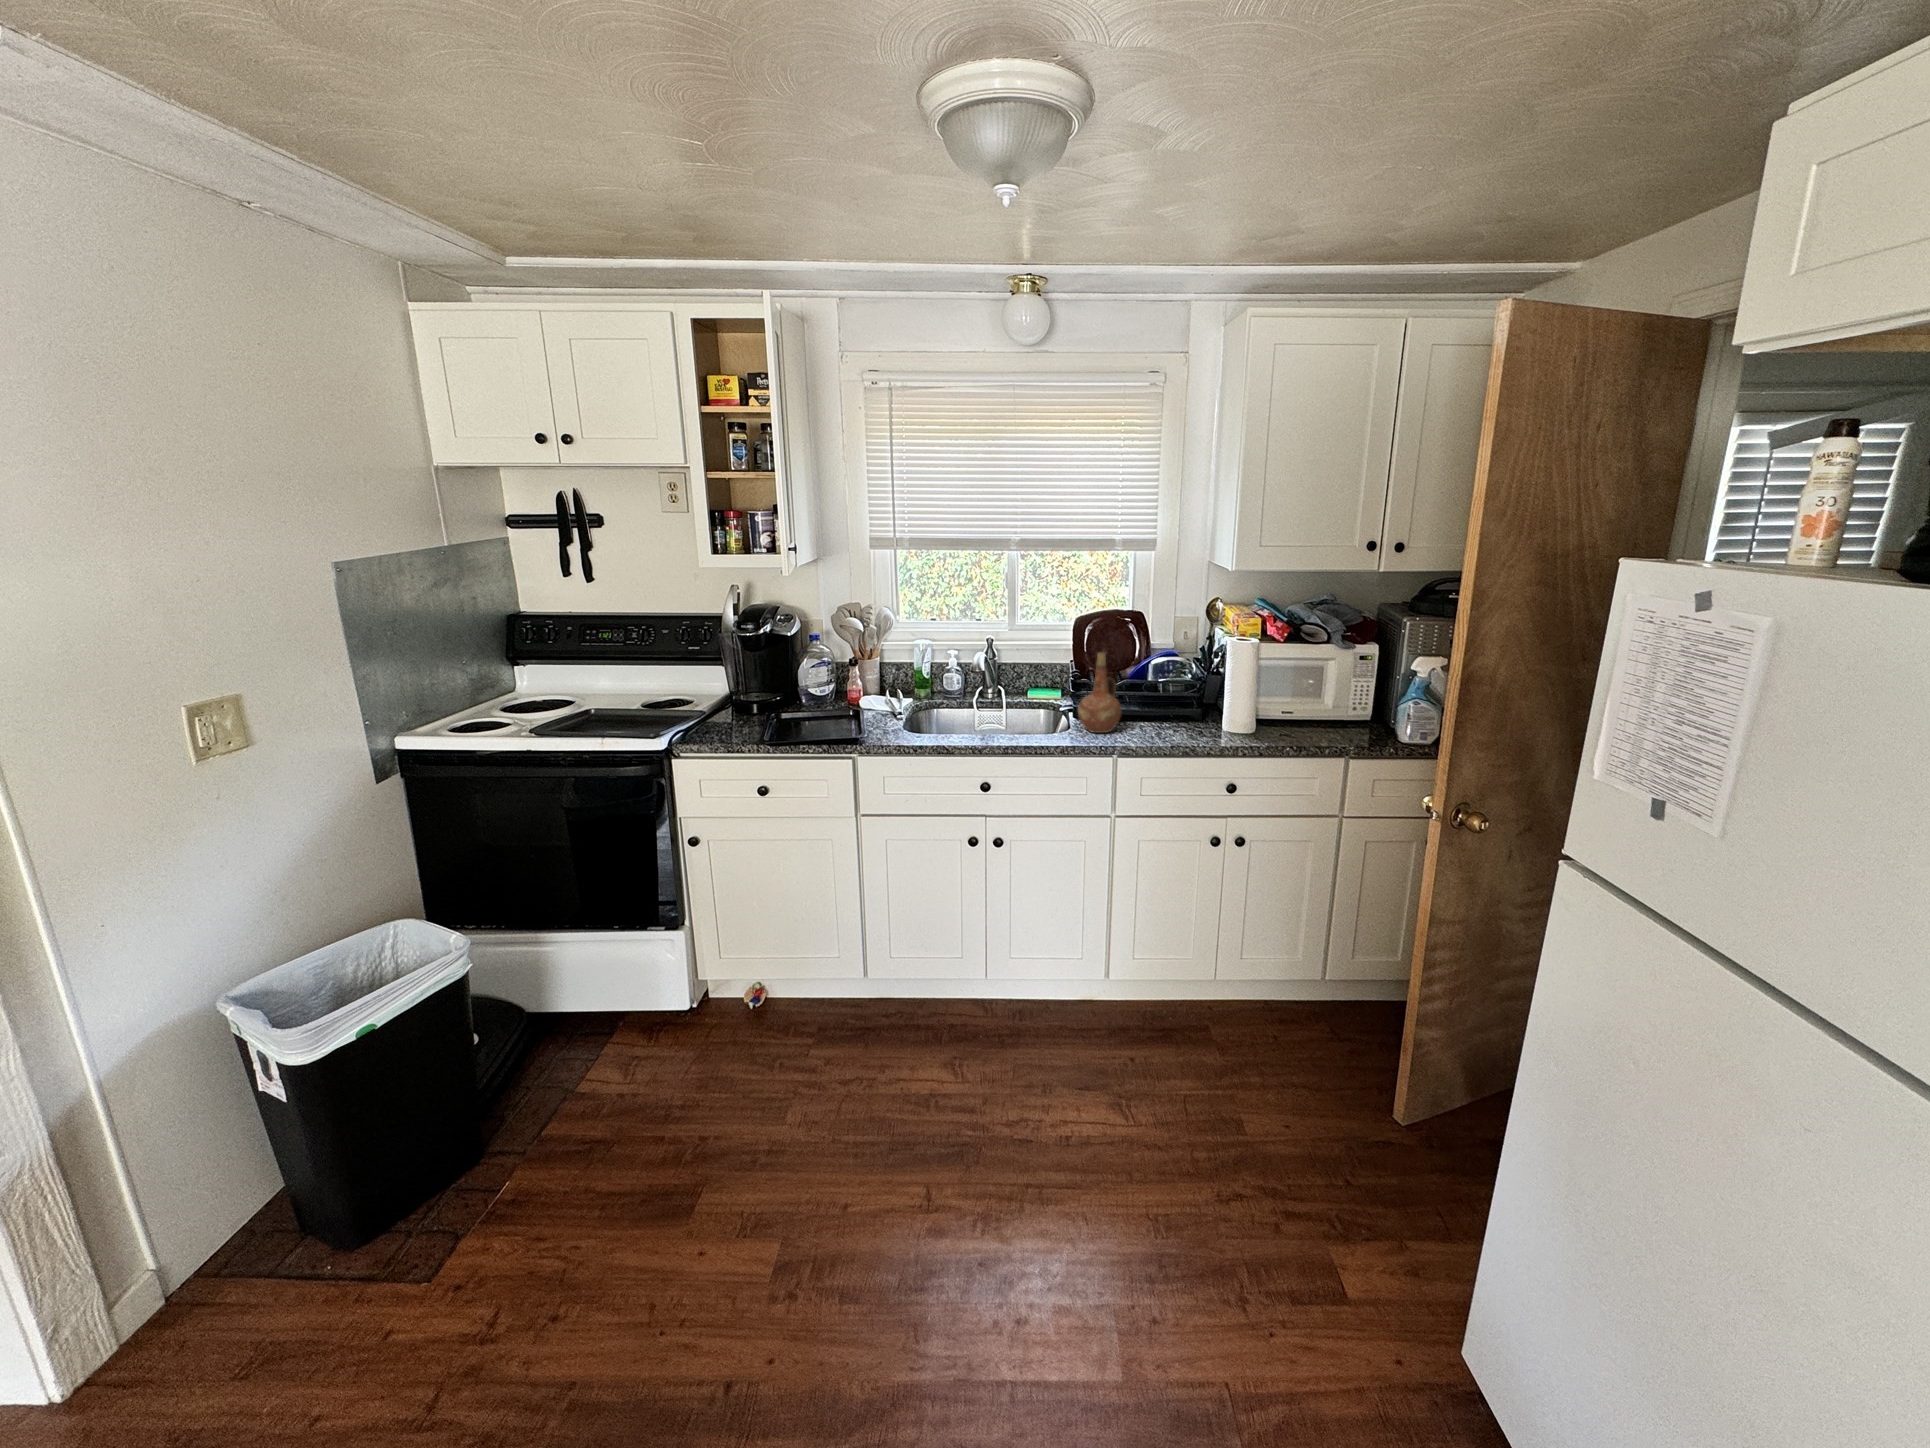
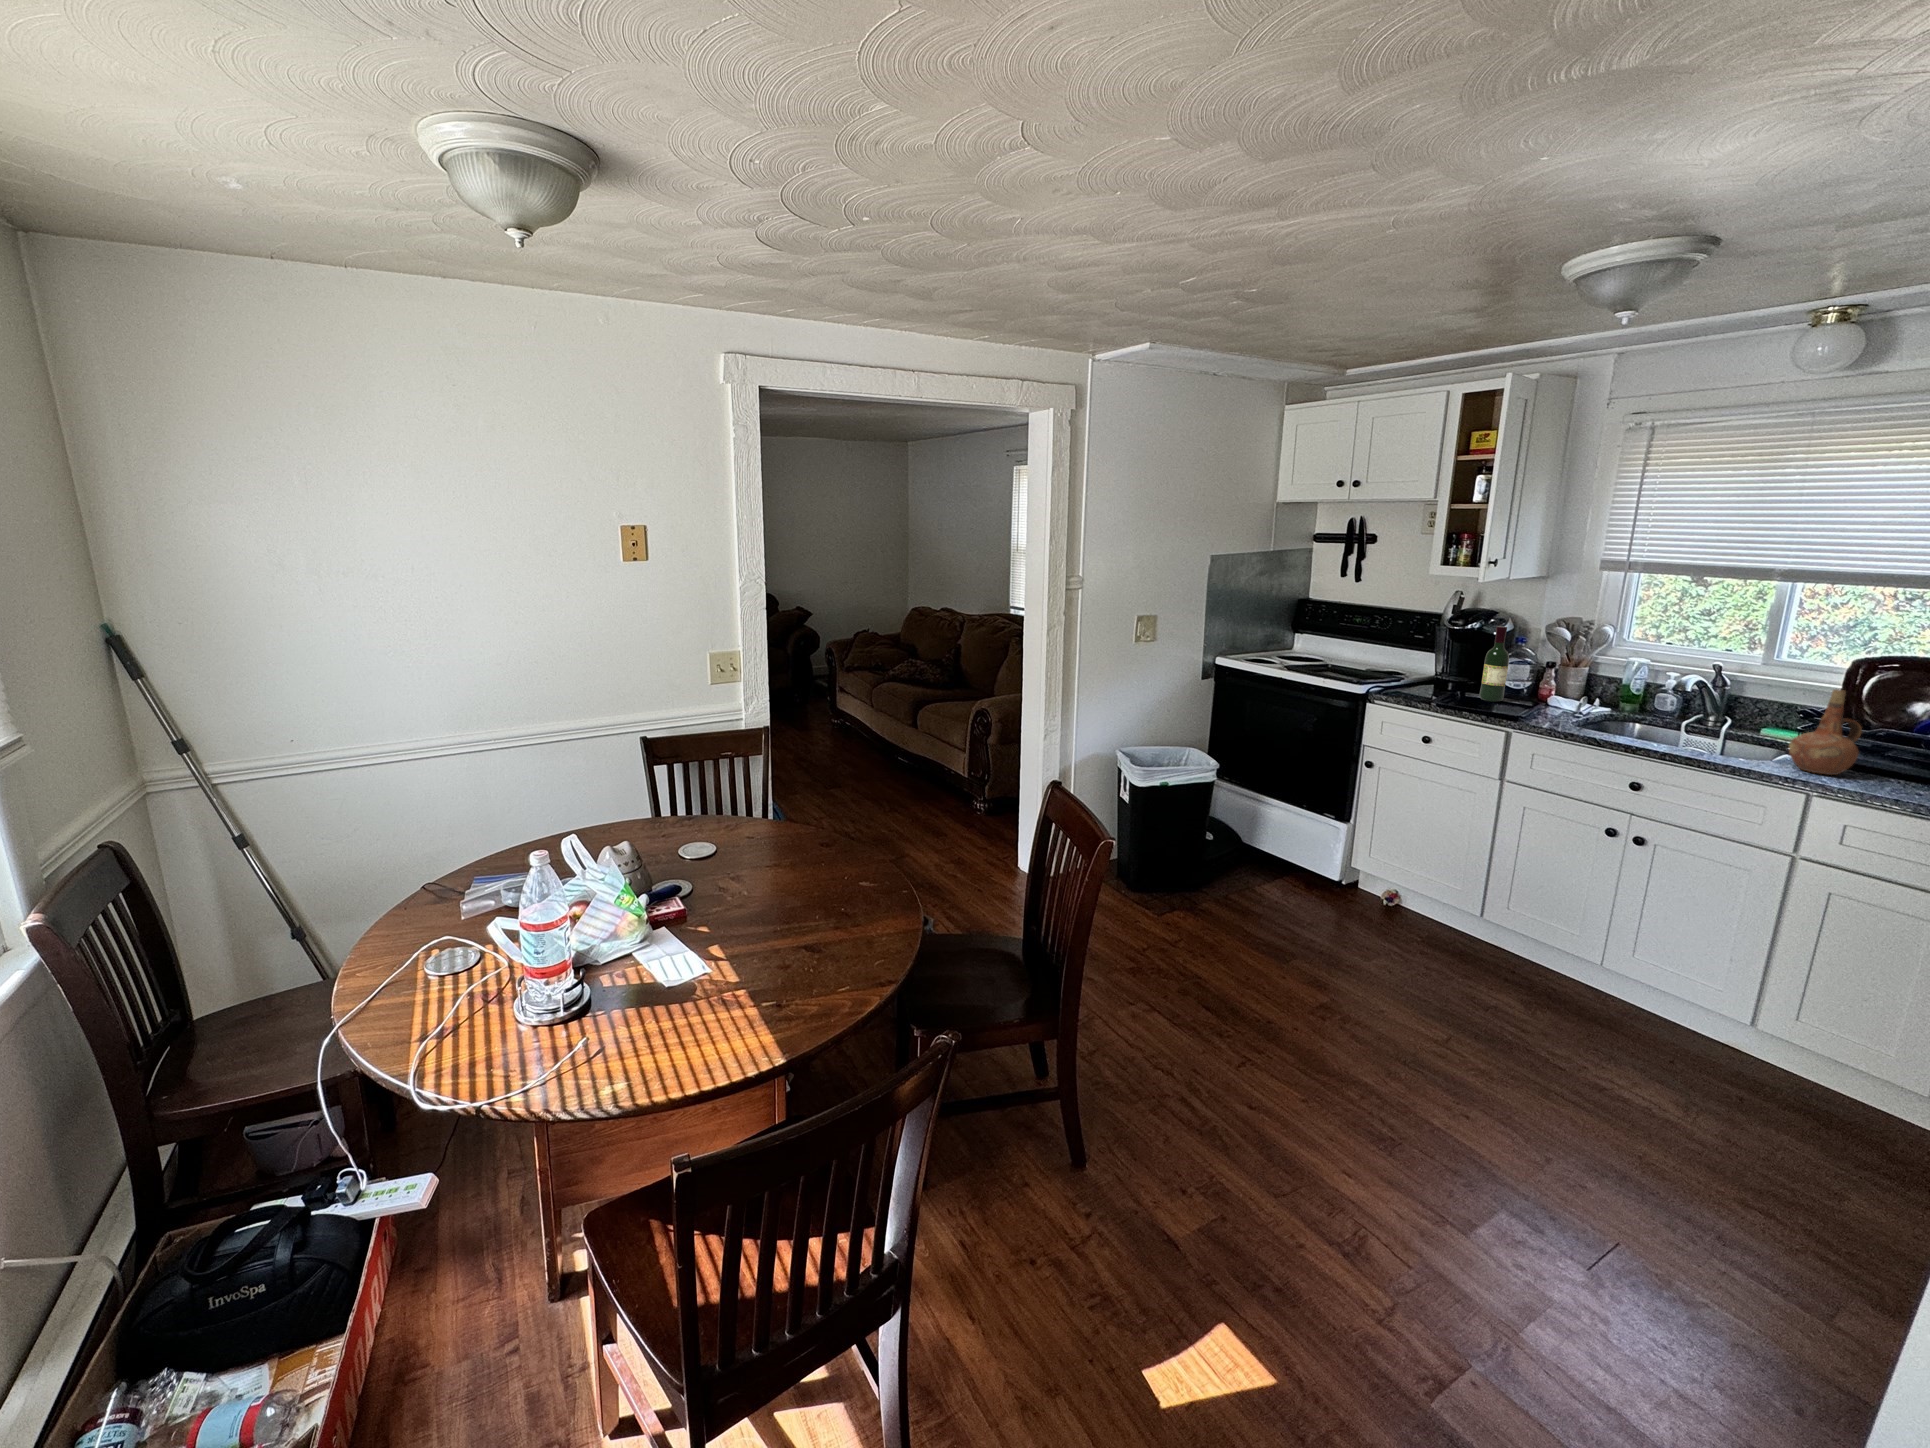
wine bottle: none [793,626,820,719] -> present [1480,626,1509,702]

